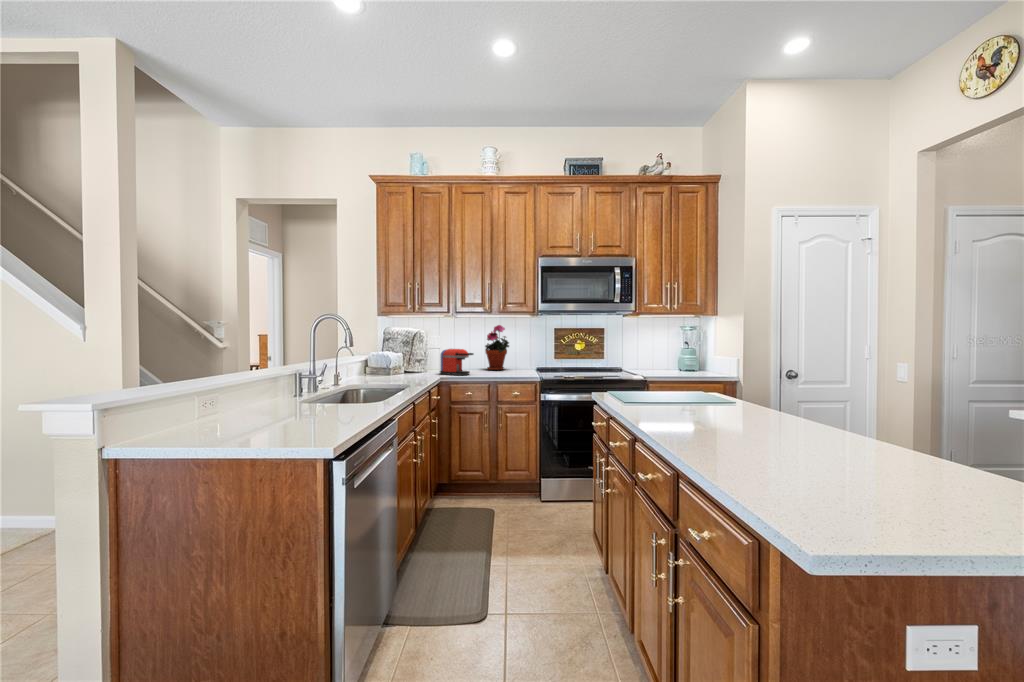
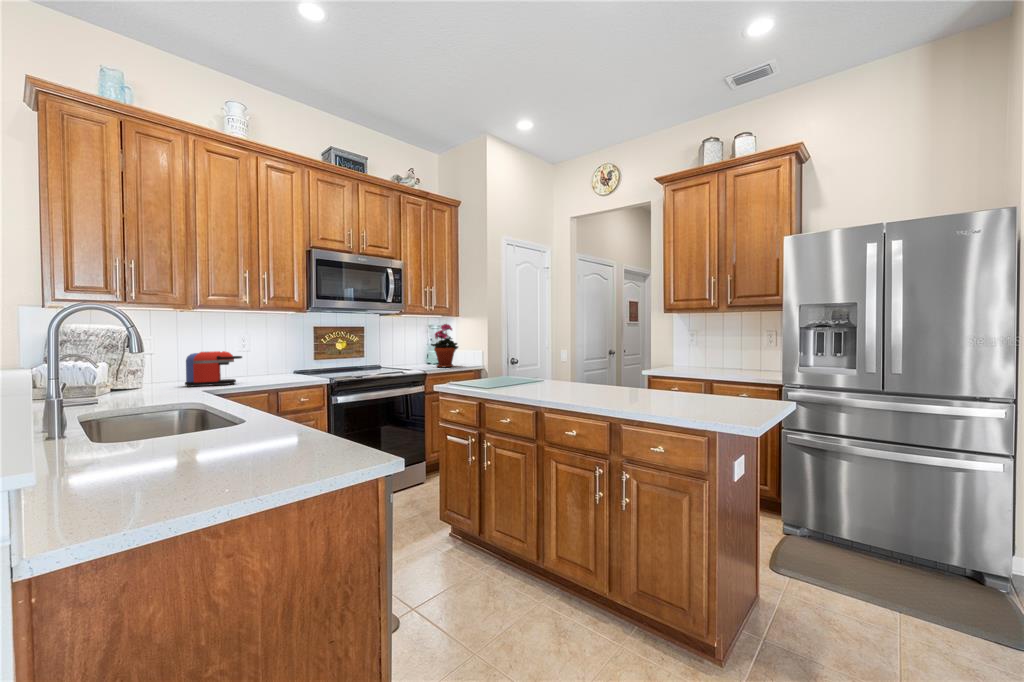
potted plant: present [485,325,509,370] -> present [431,324,458,367]

